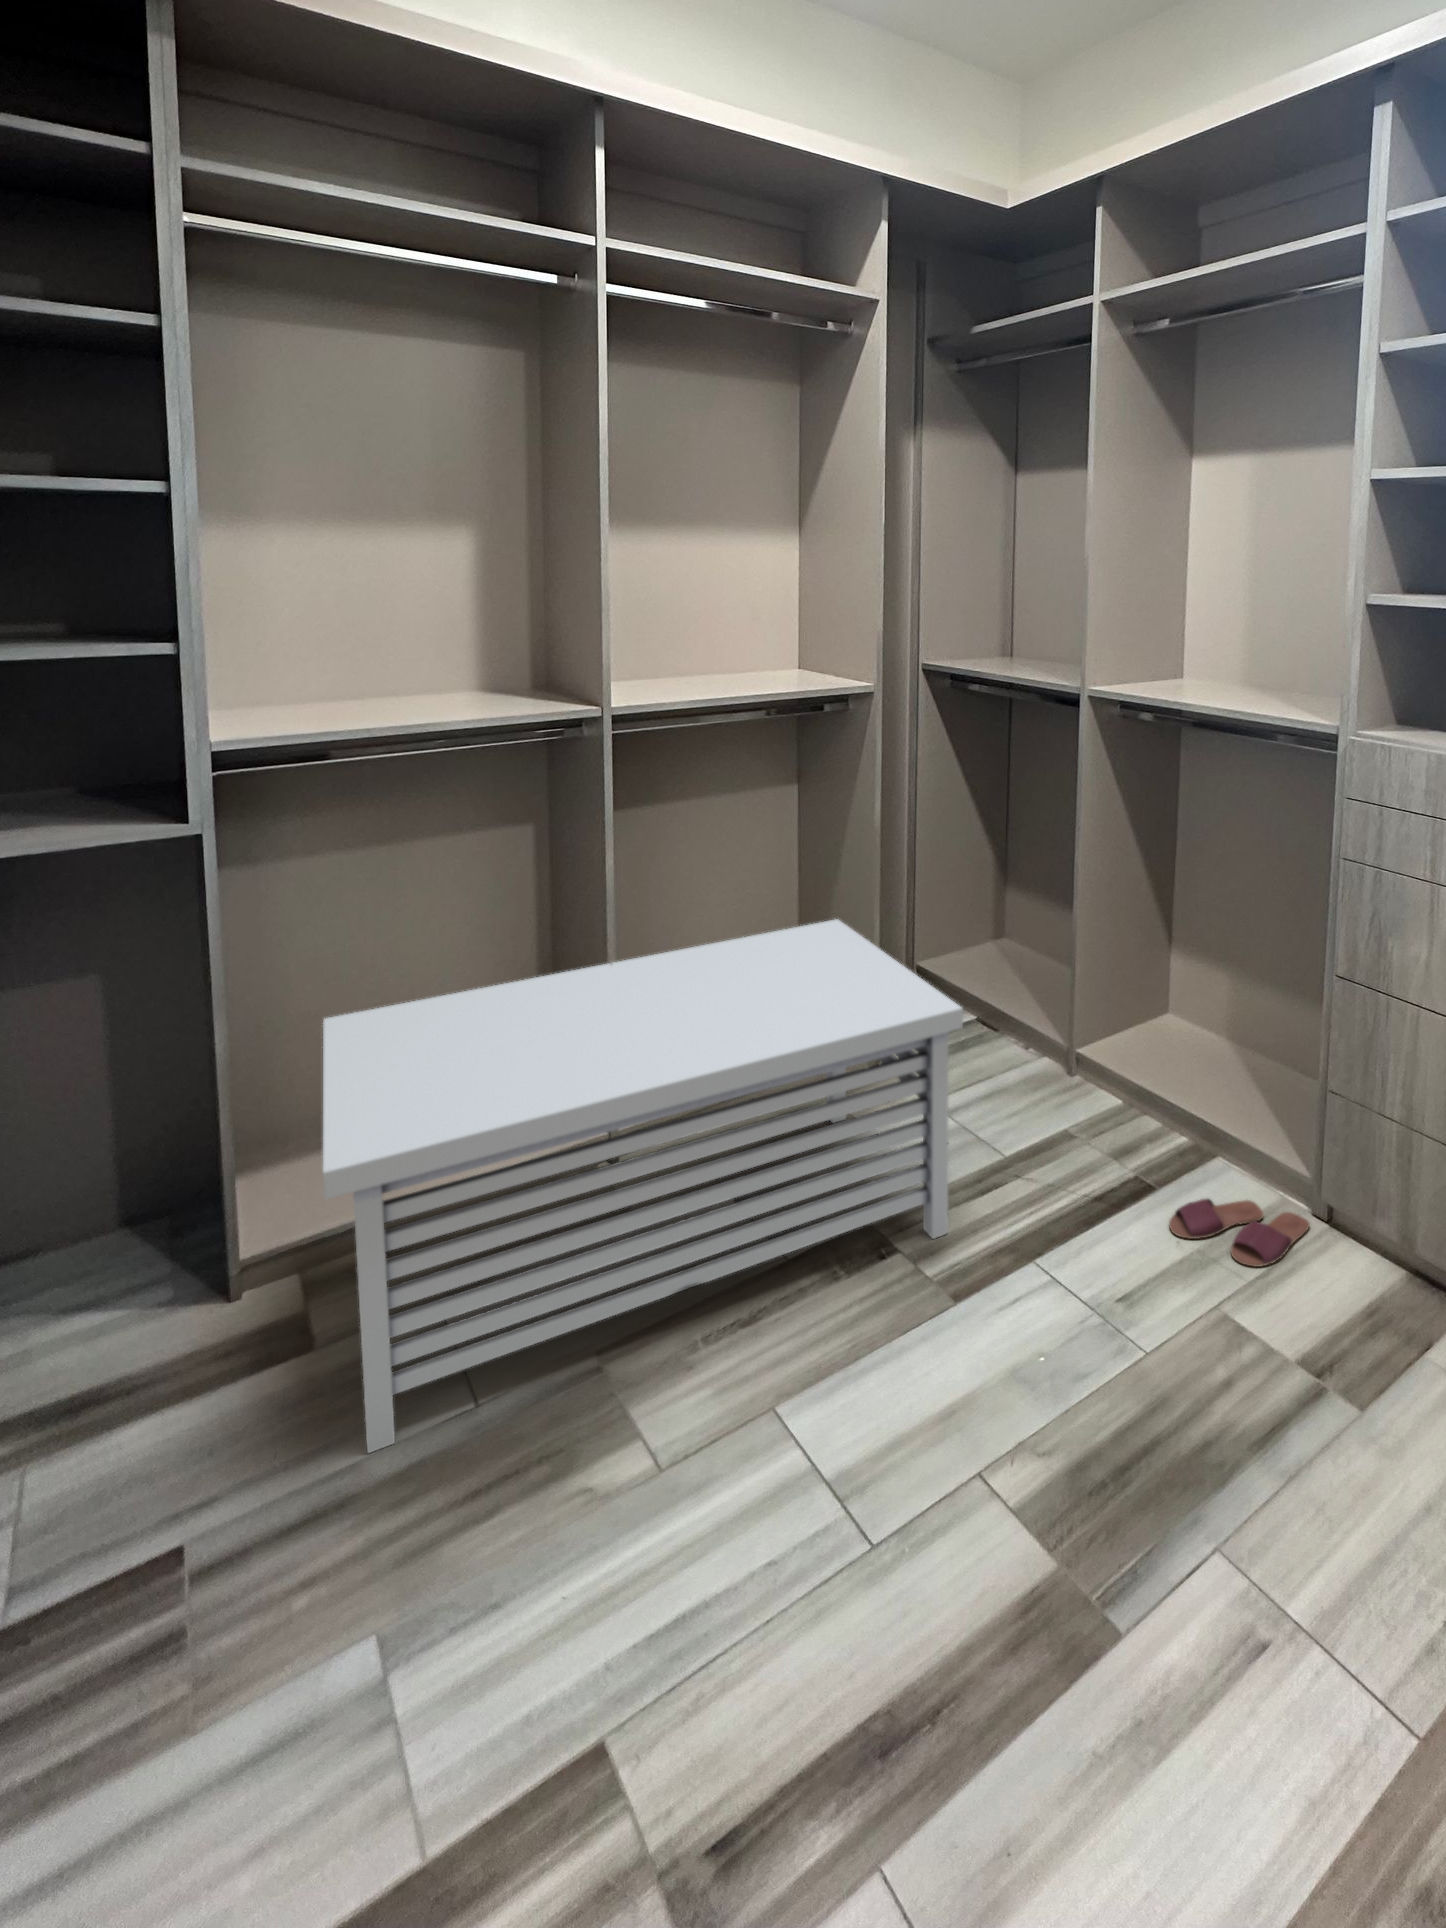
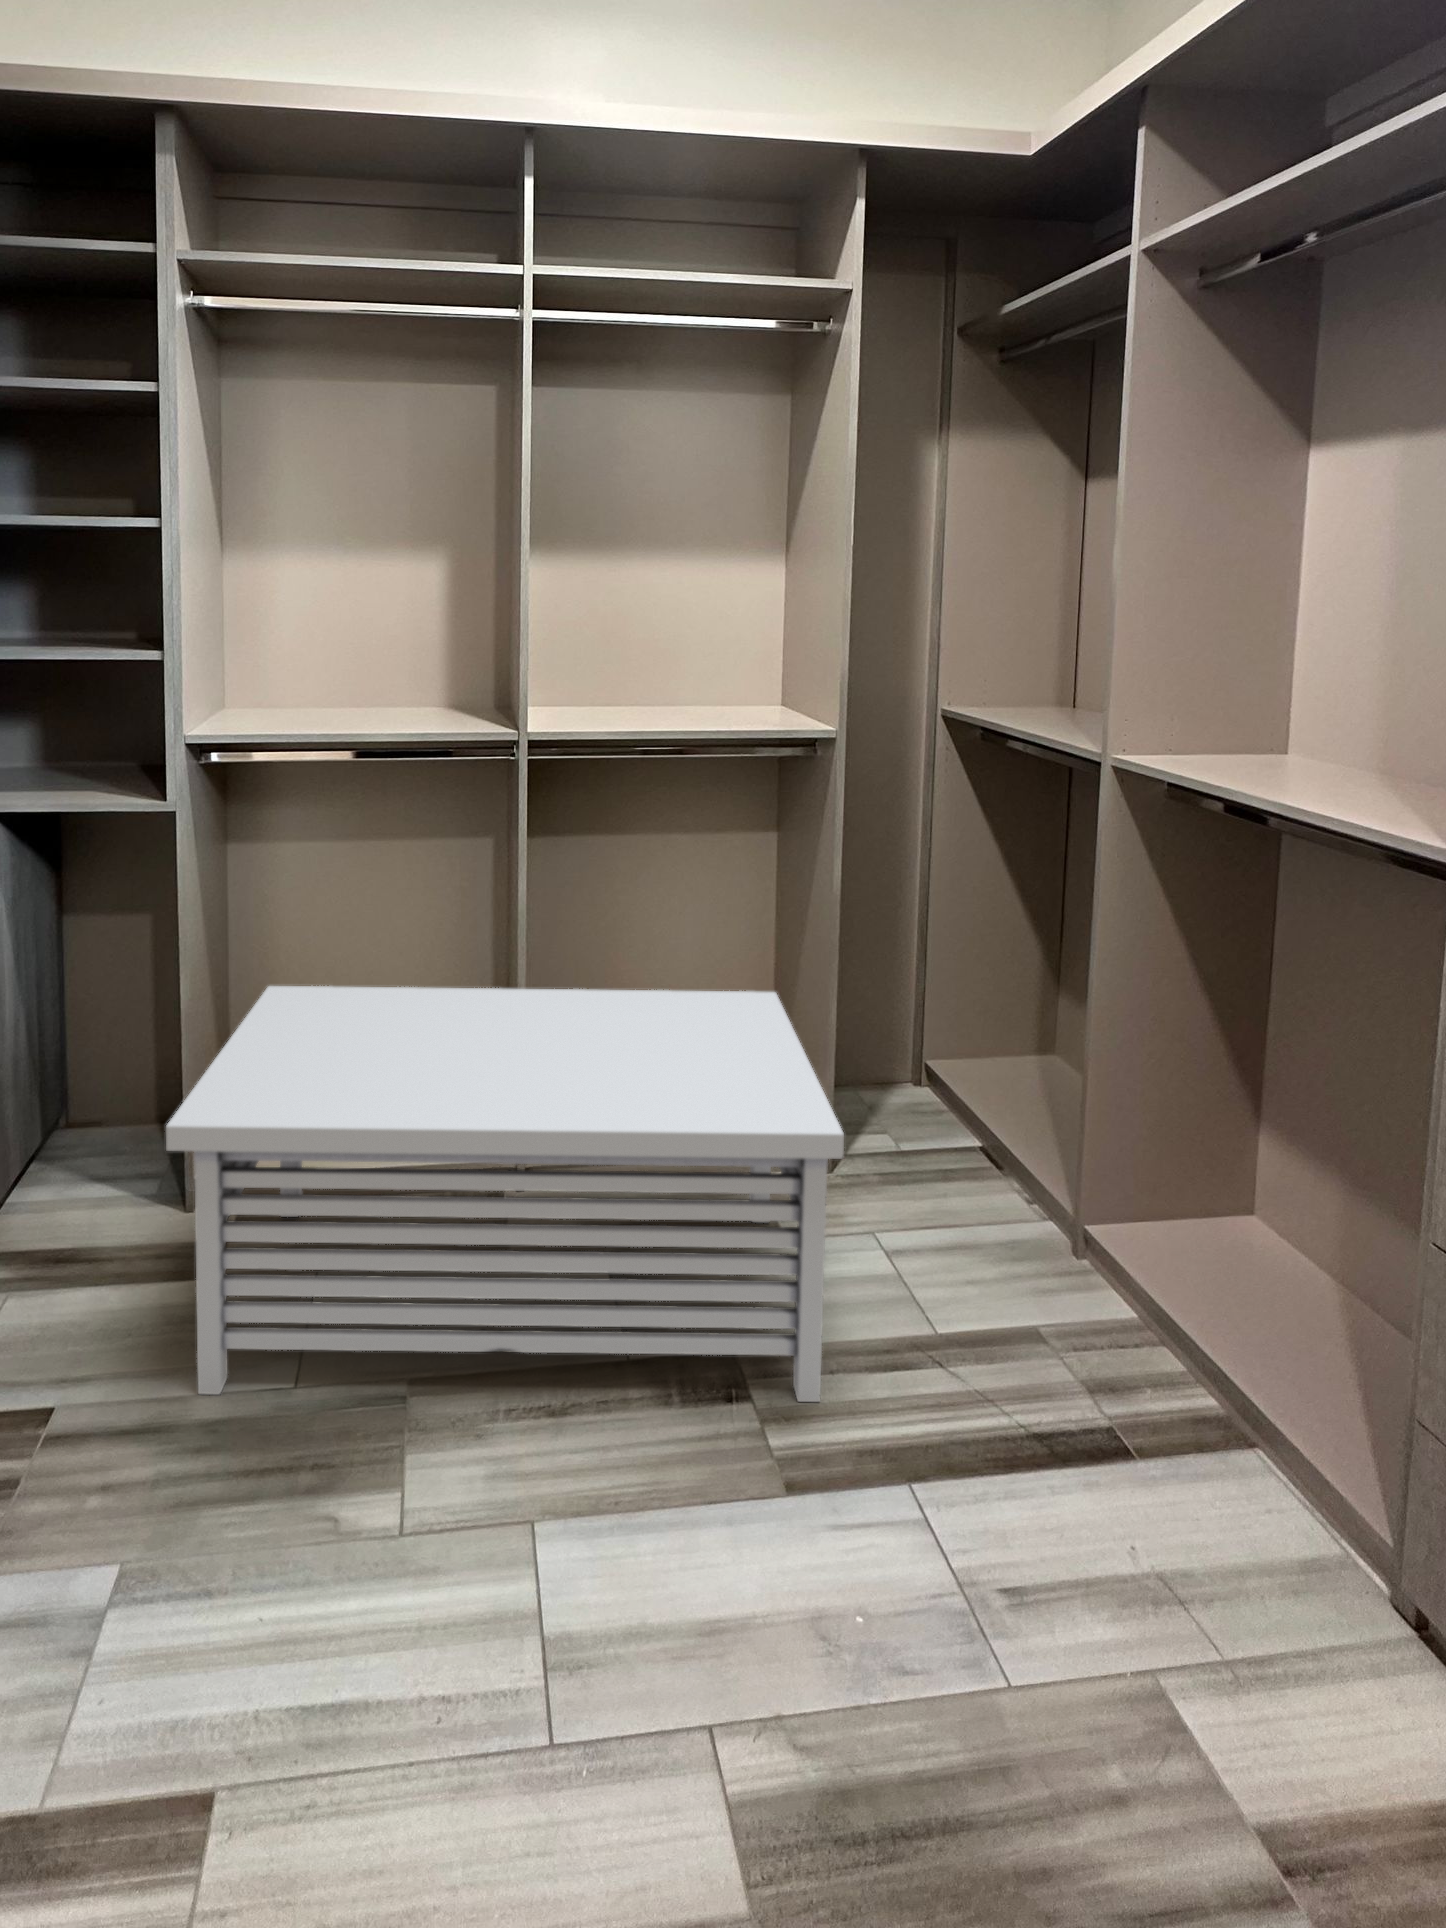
slippers: present [1169,1199,1310,1267] -> none [1124,1494,1367,1641]

